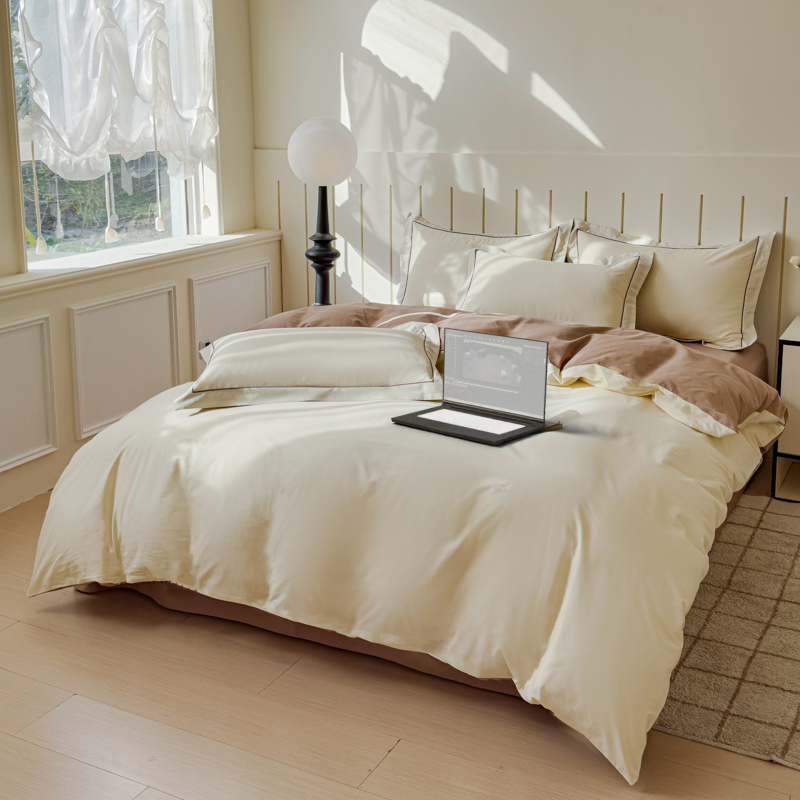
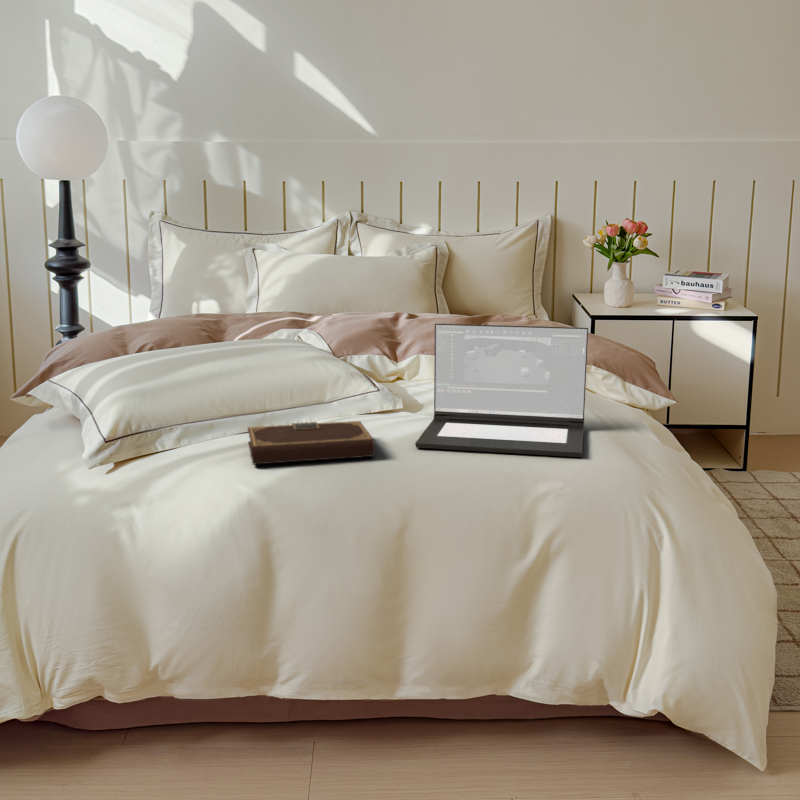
notebook: none [266,391,371,423] -> present [248,421,375,464]

